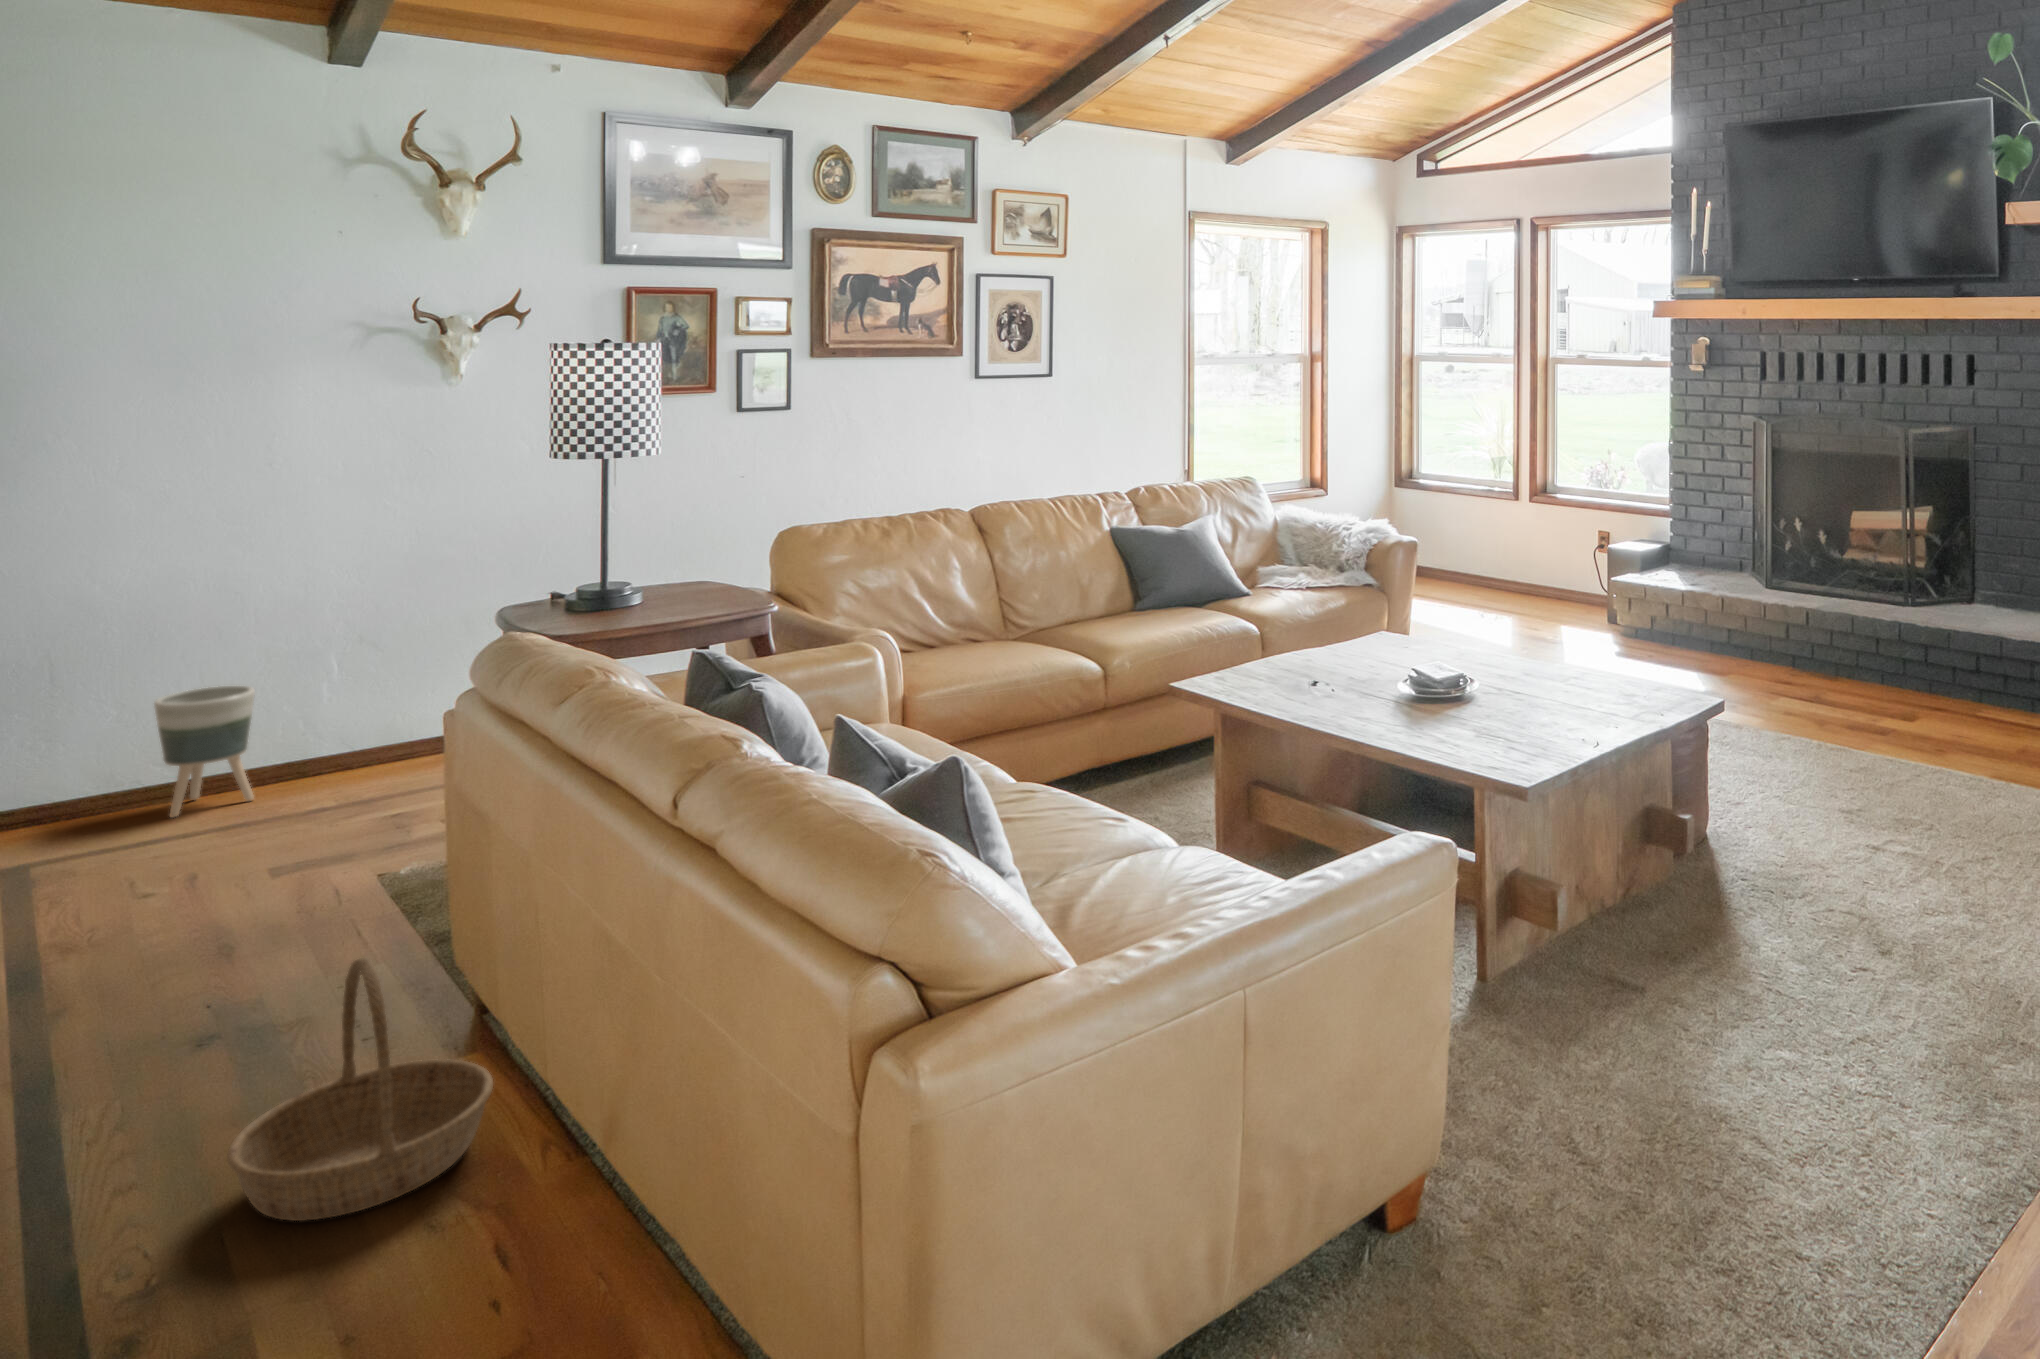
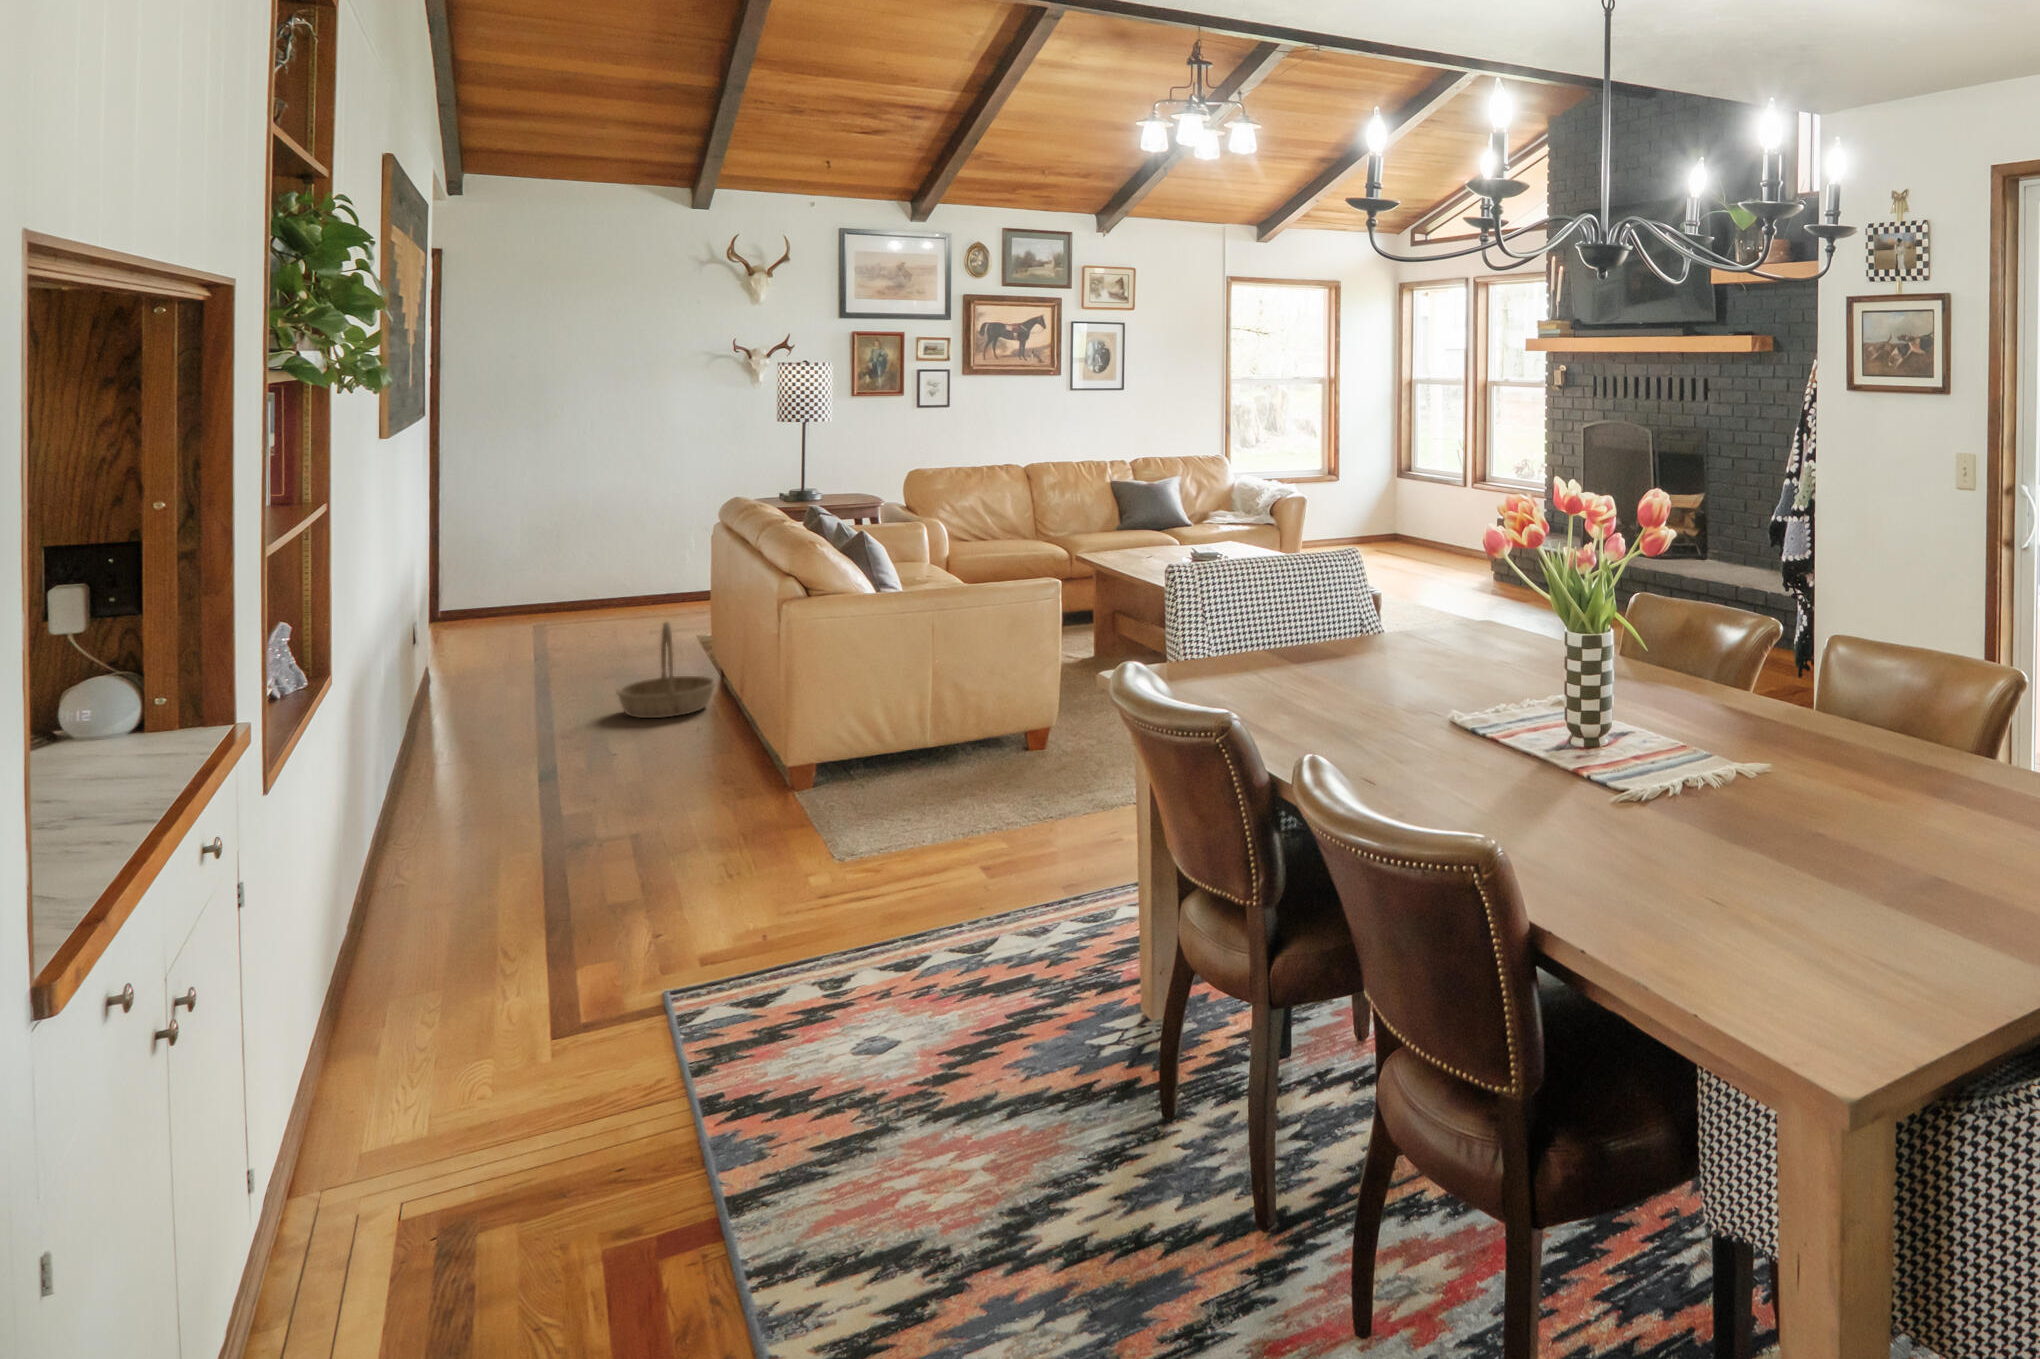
planter: present [154,686,255,817] -> none [607,550,654,615]

